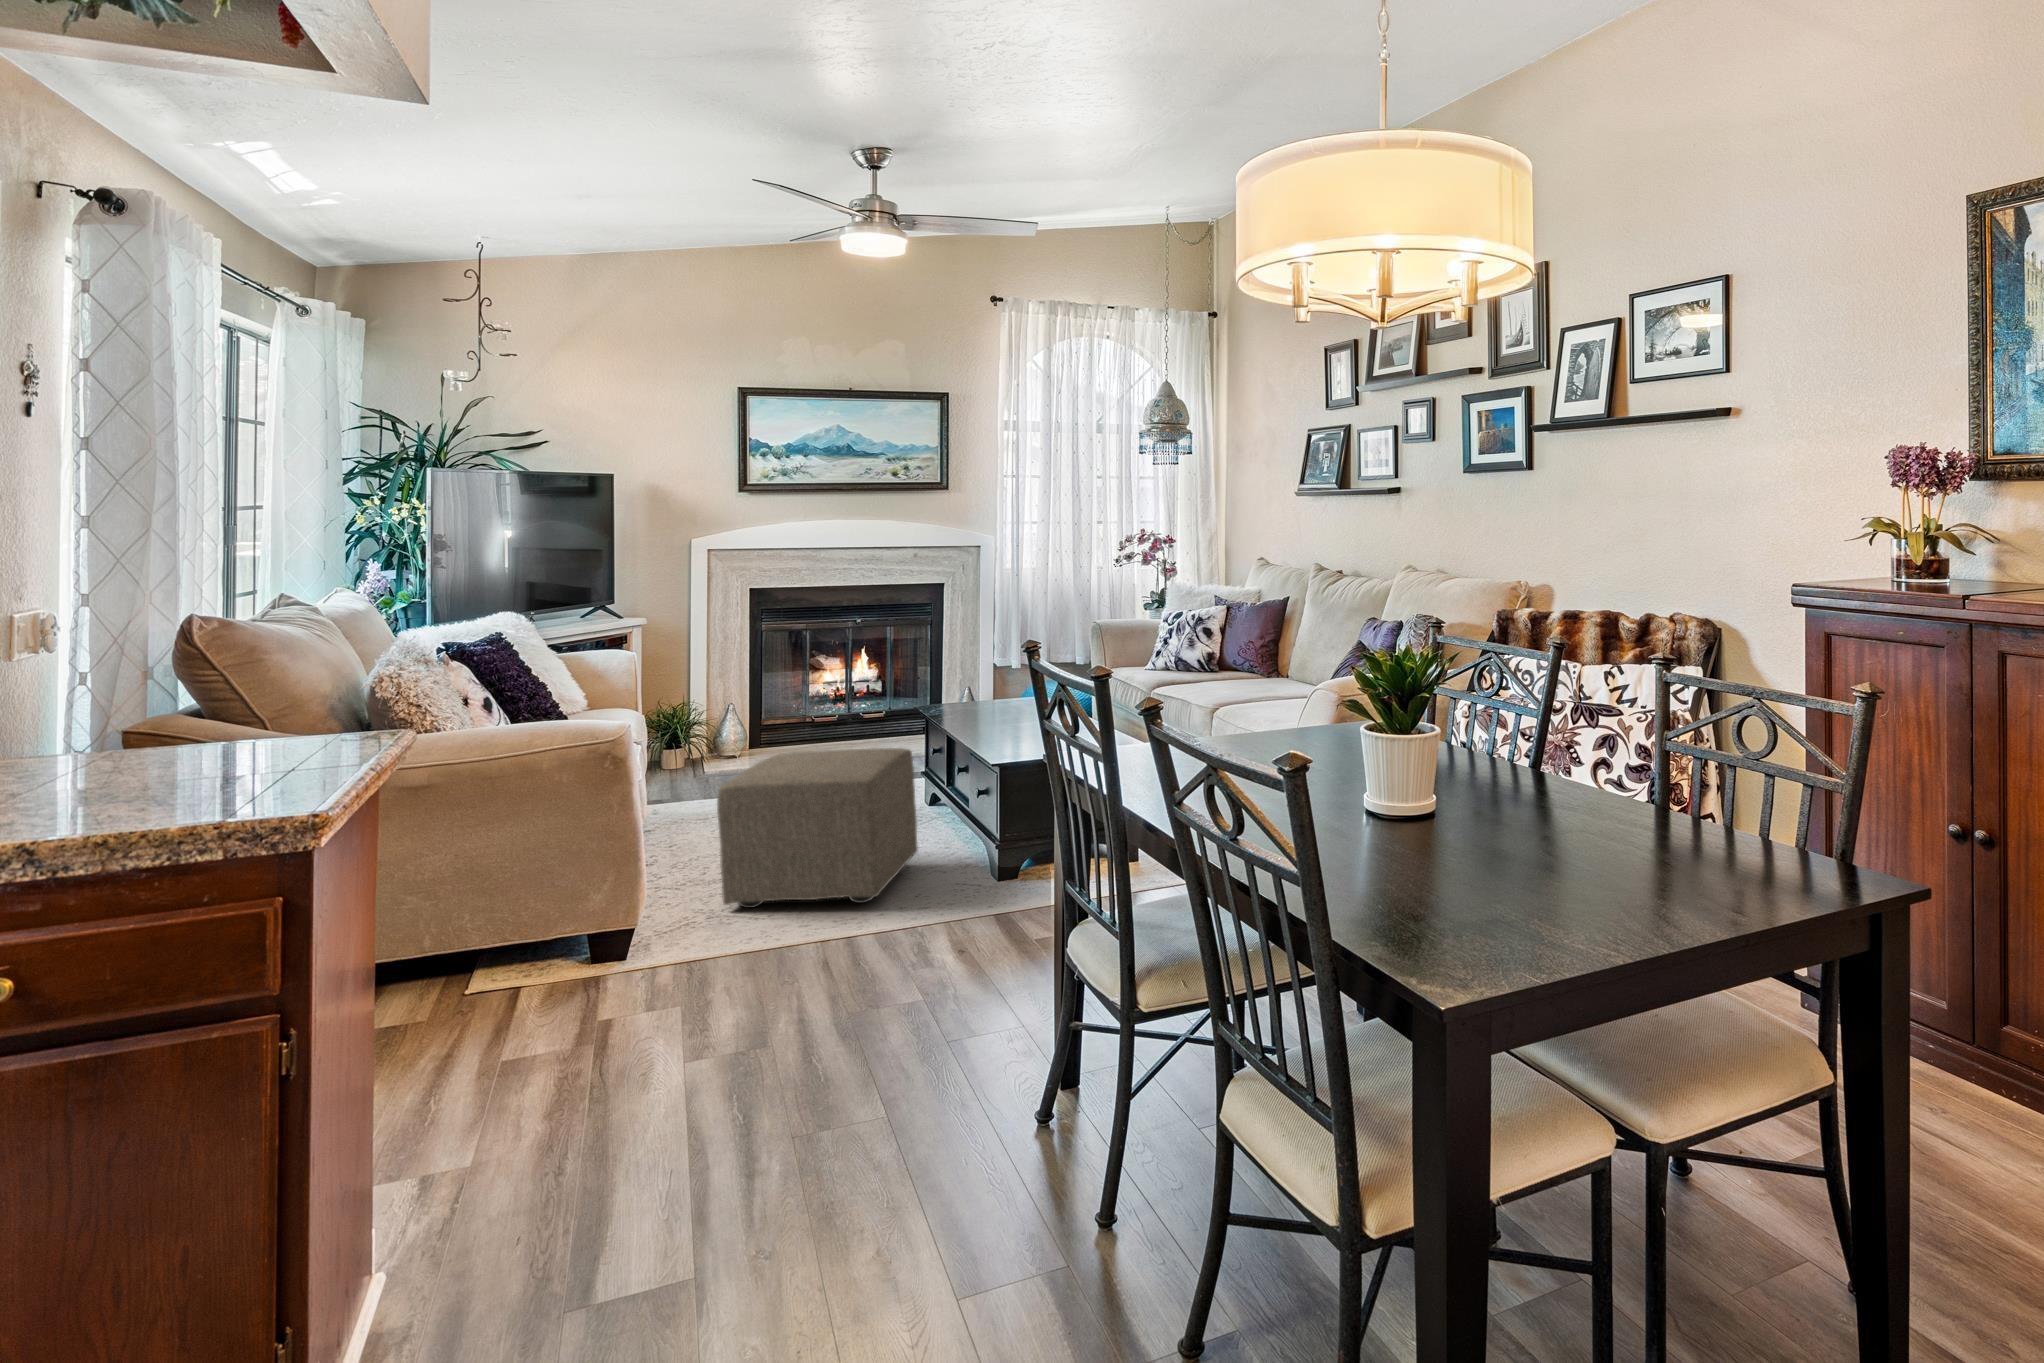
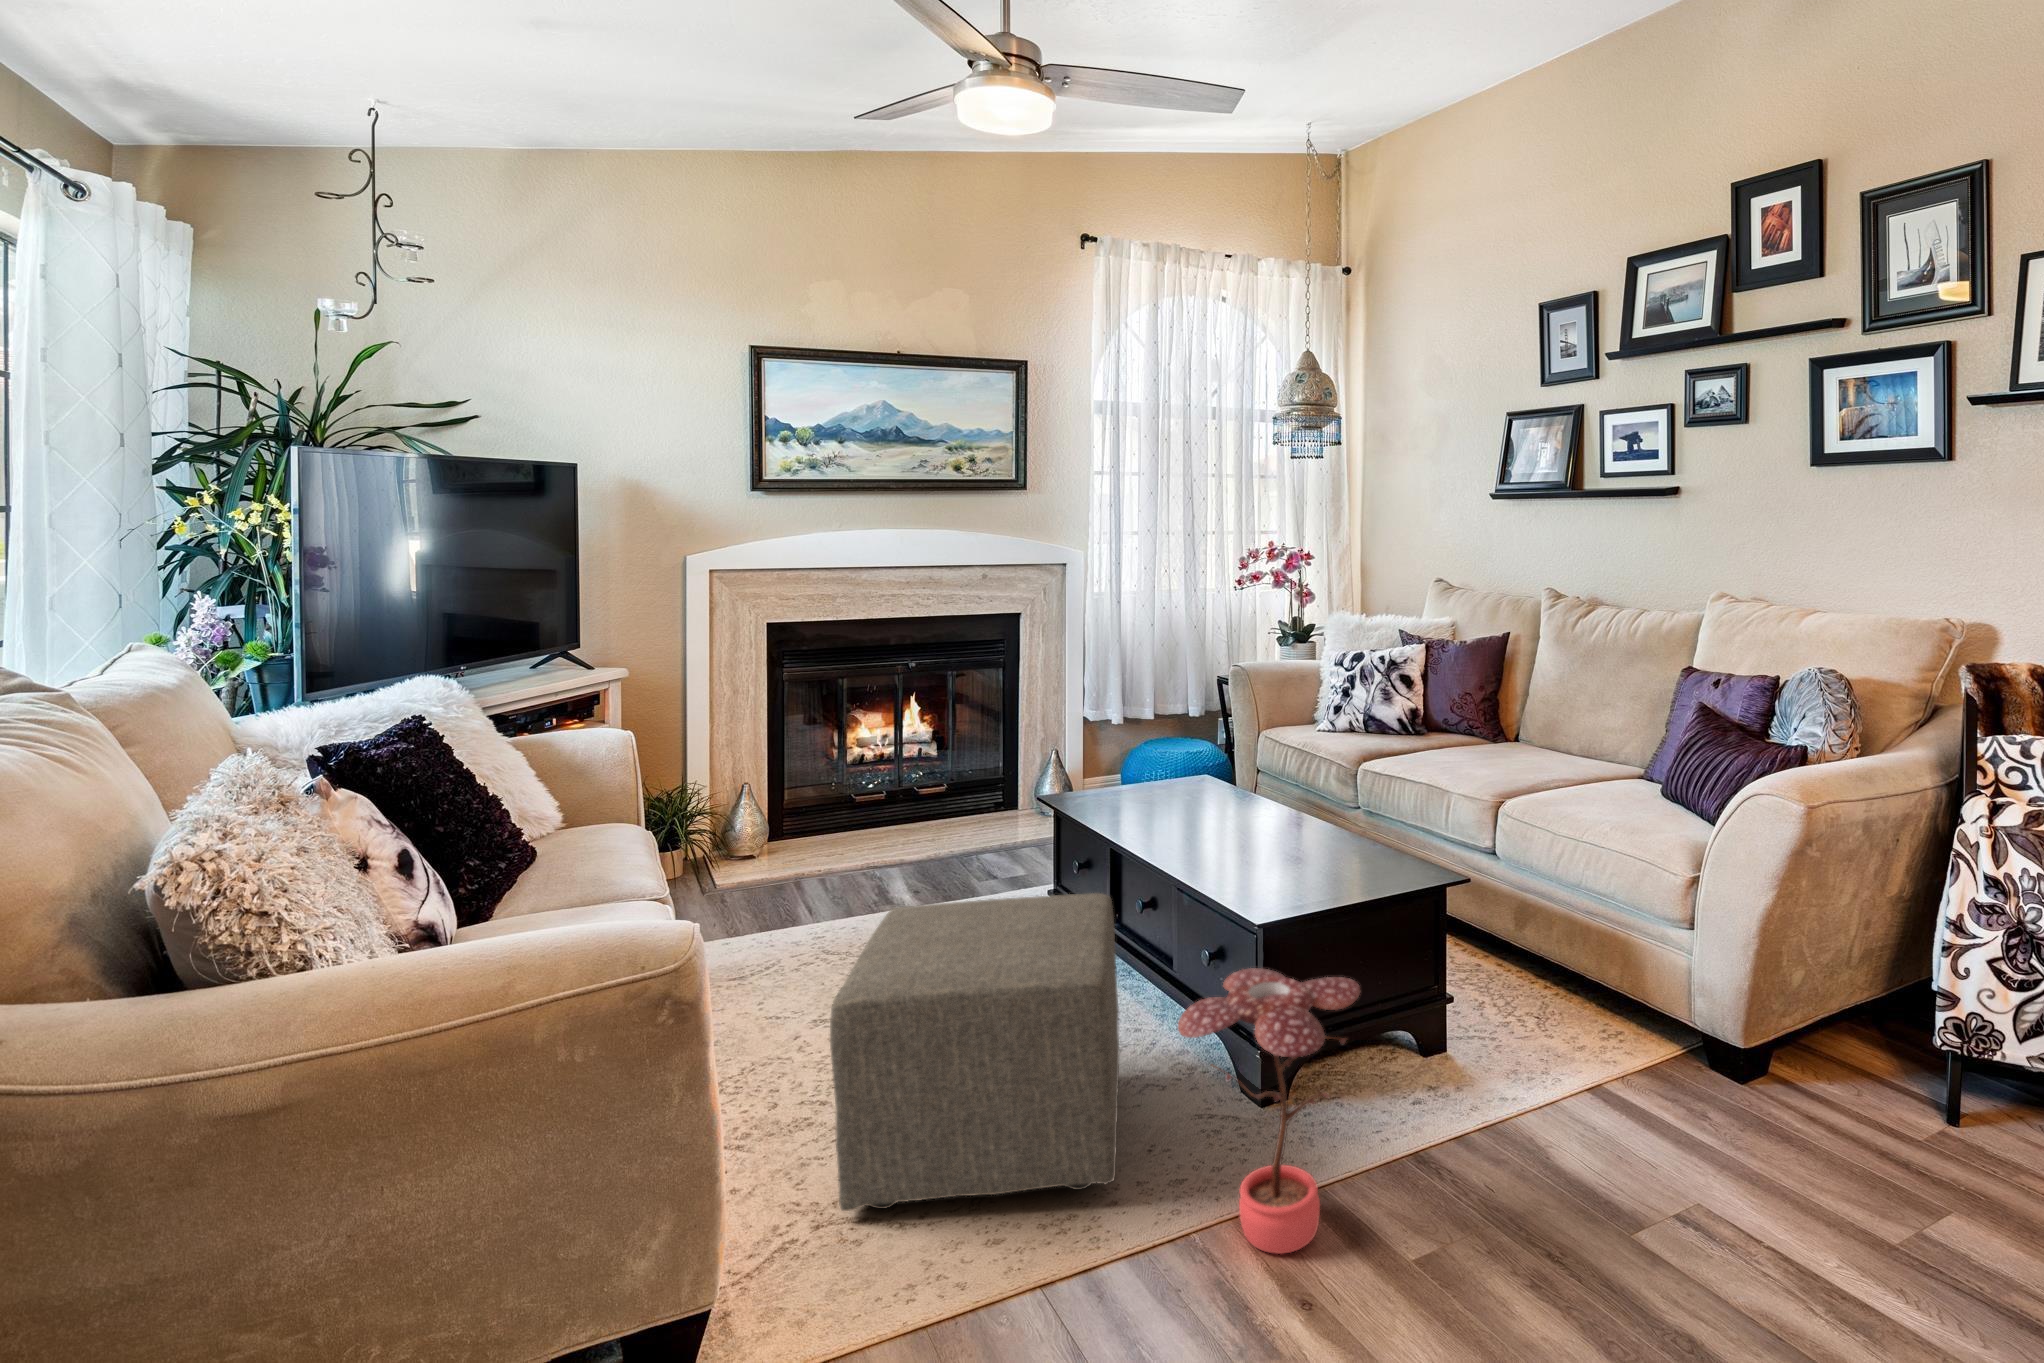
potted plant: none [900,778,1013,928] -> present [1178,968,1360,1254]

